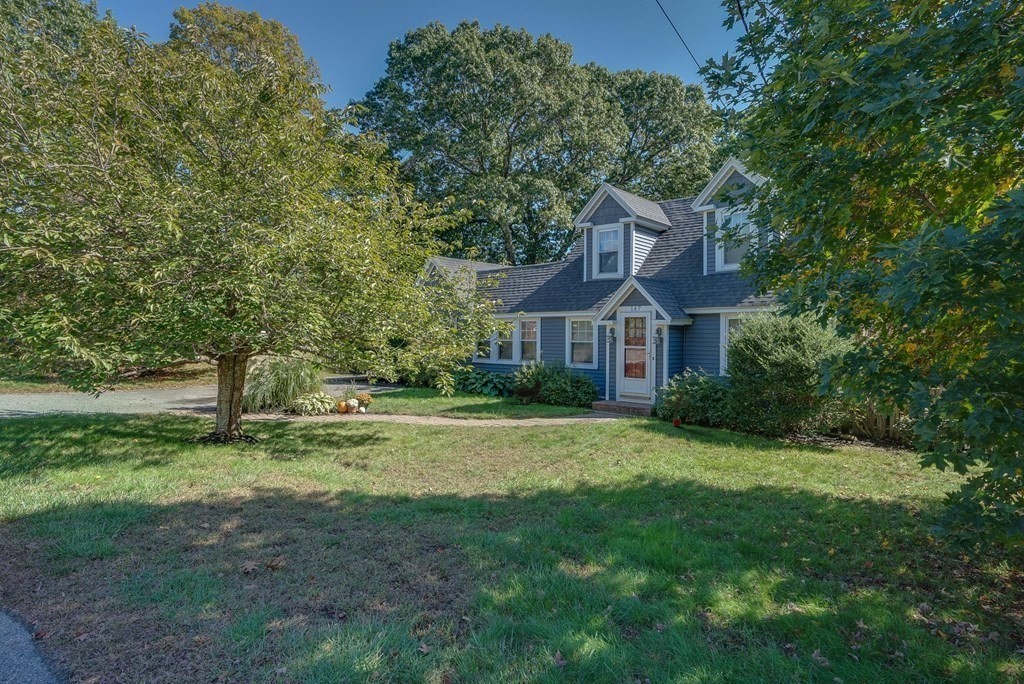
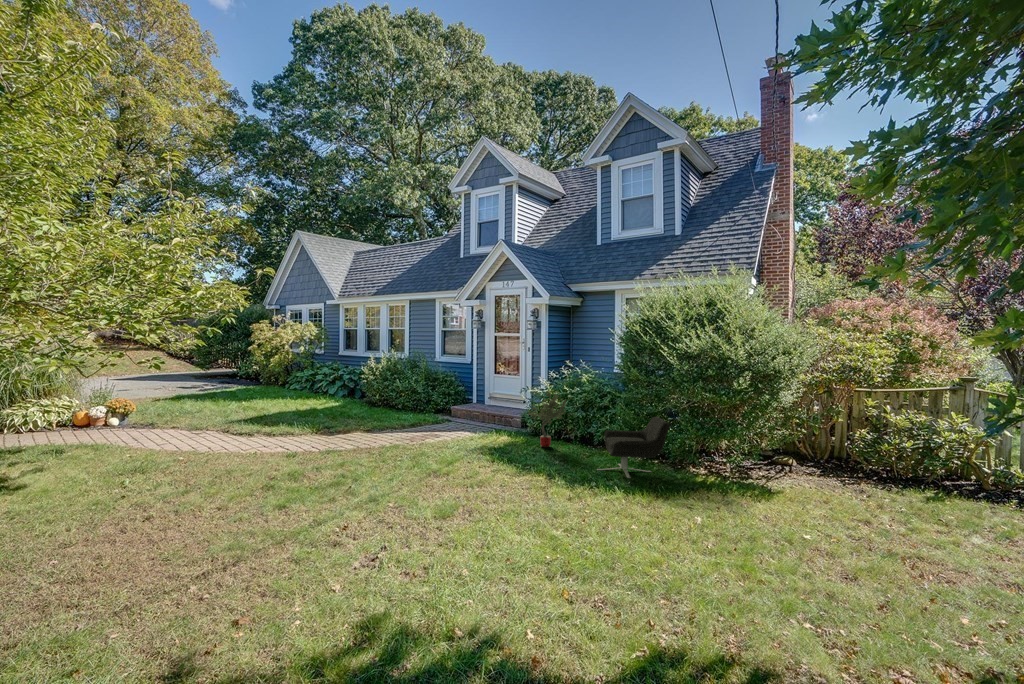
lounge chair: present [517,381,542,405] -> present [597,417,670,478]

